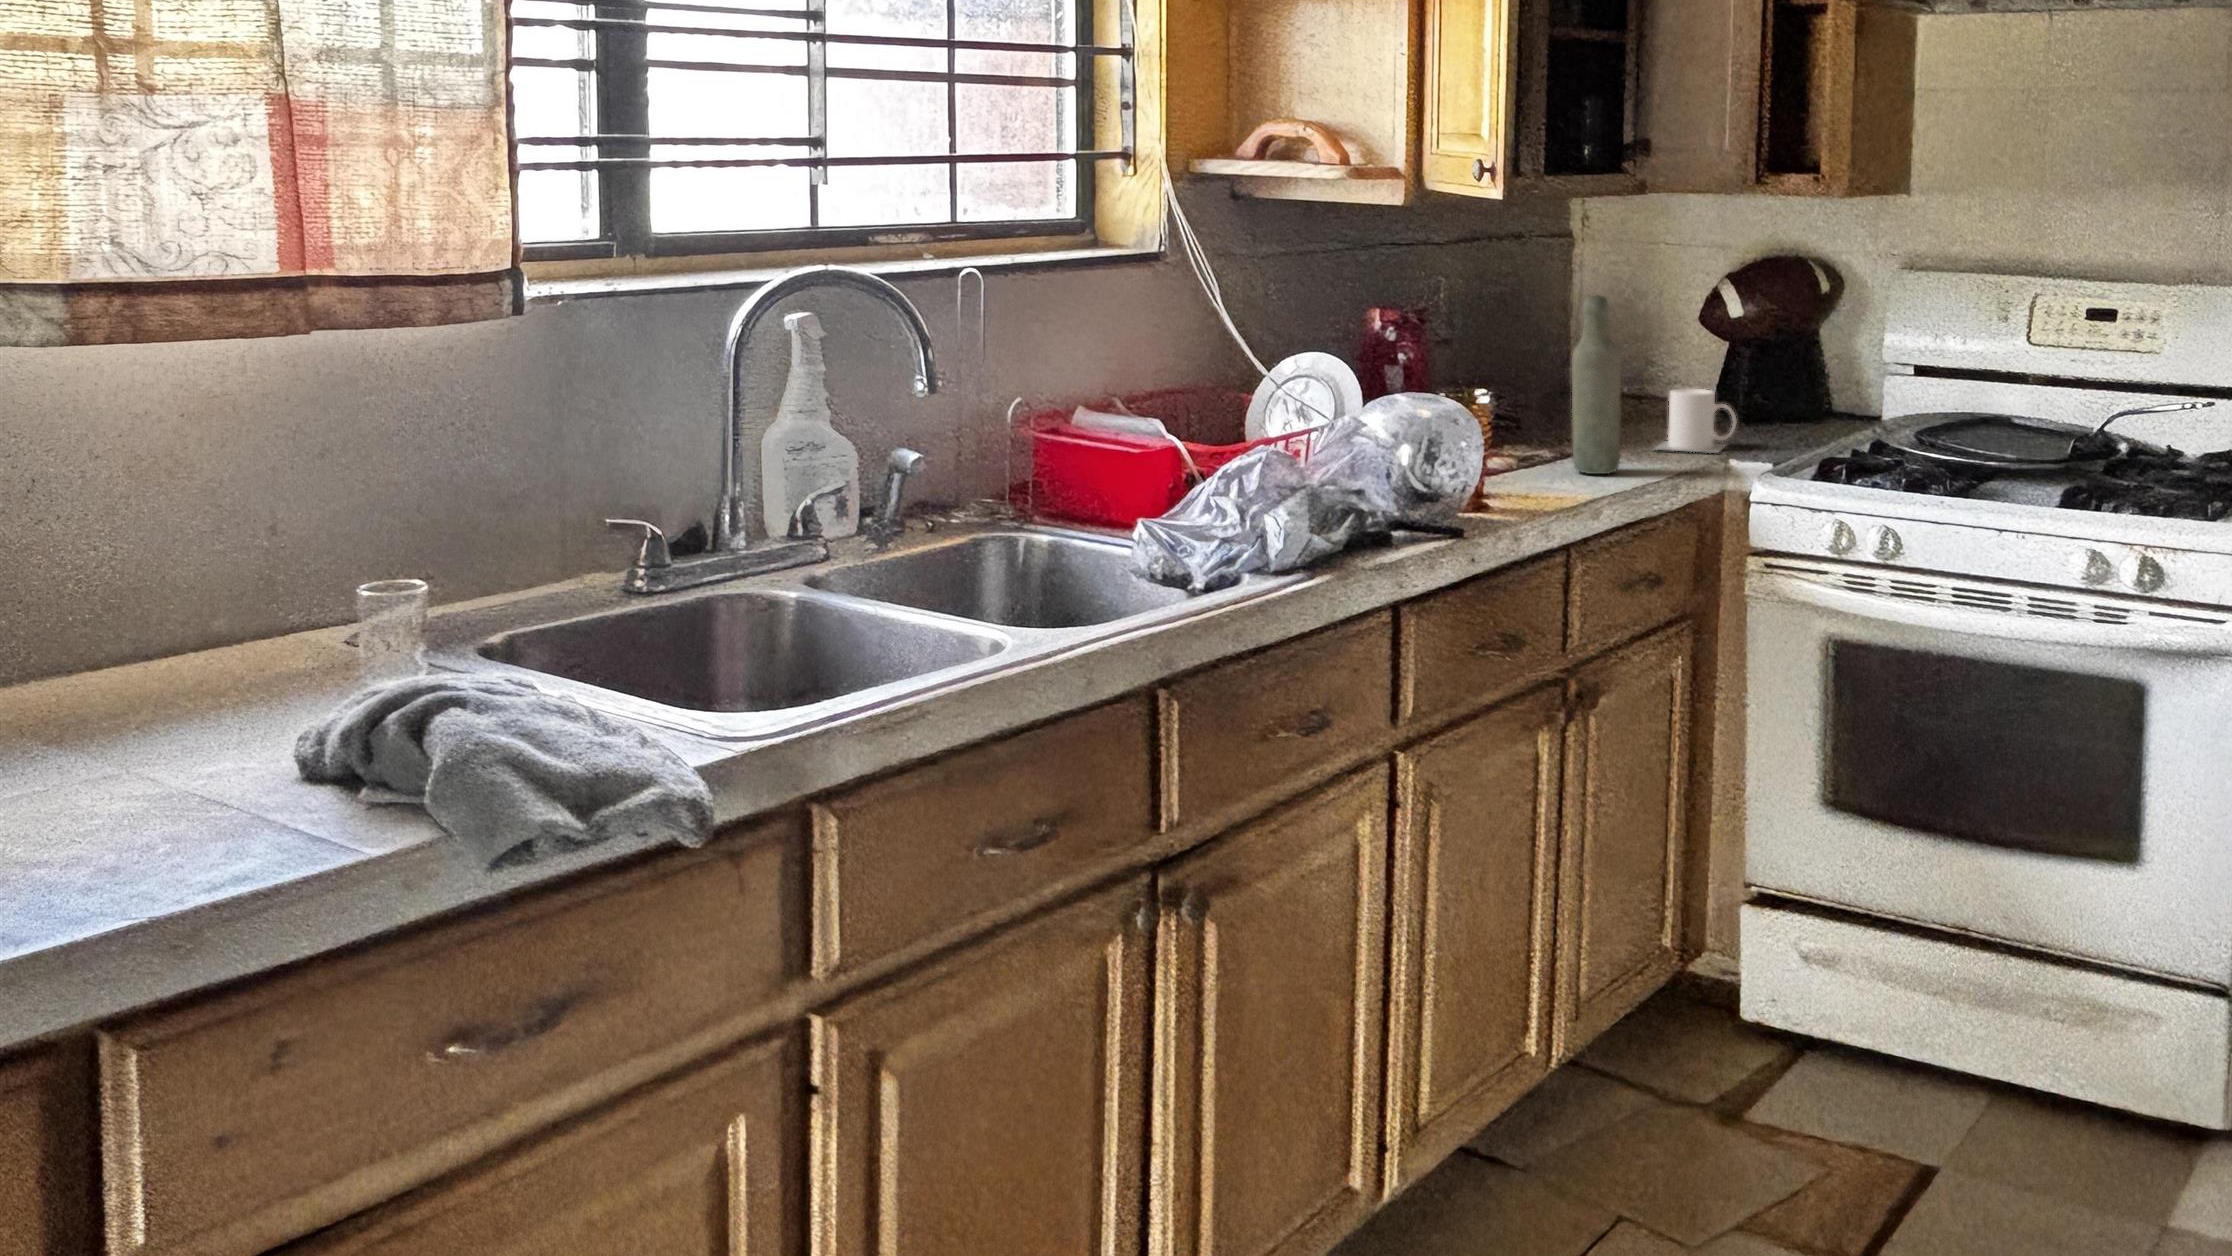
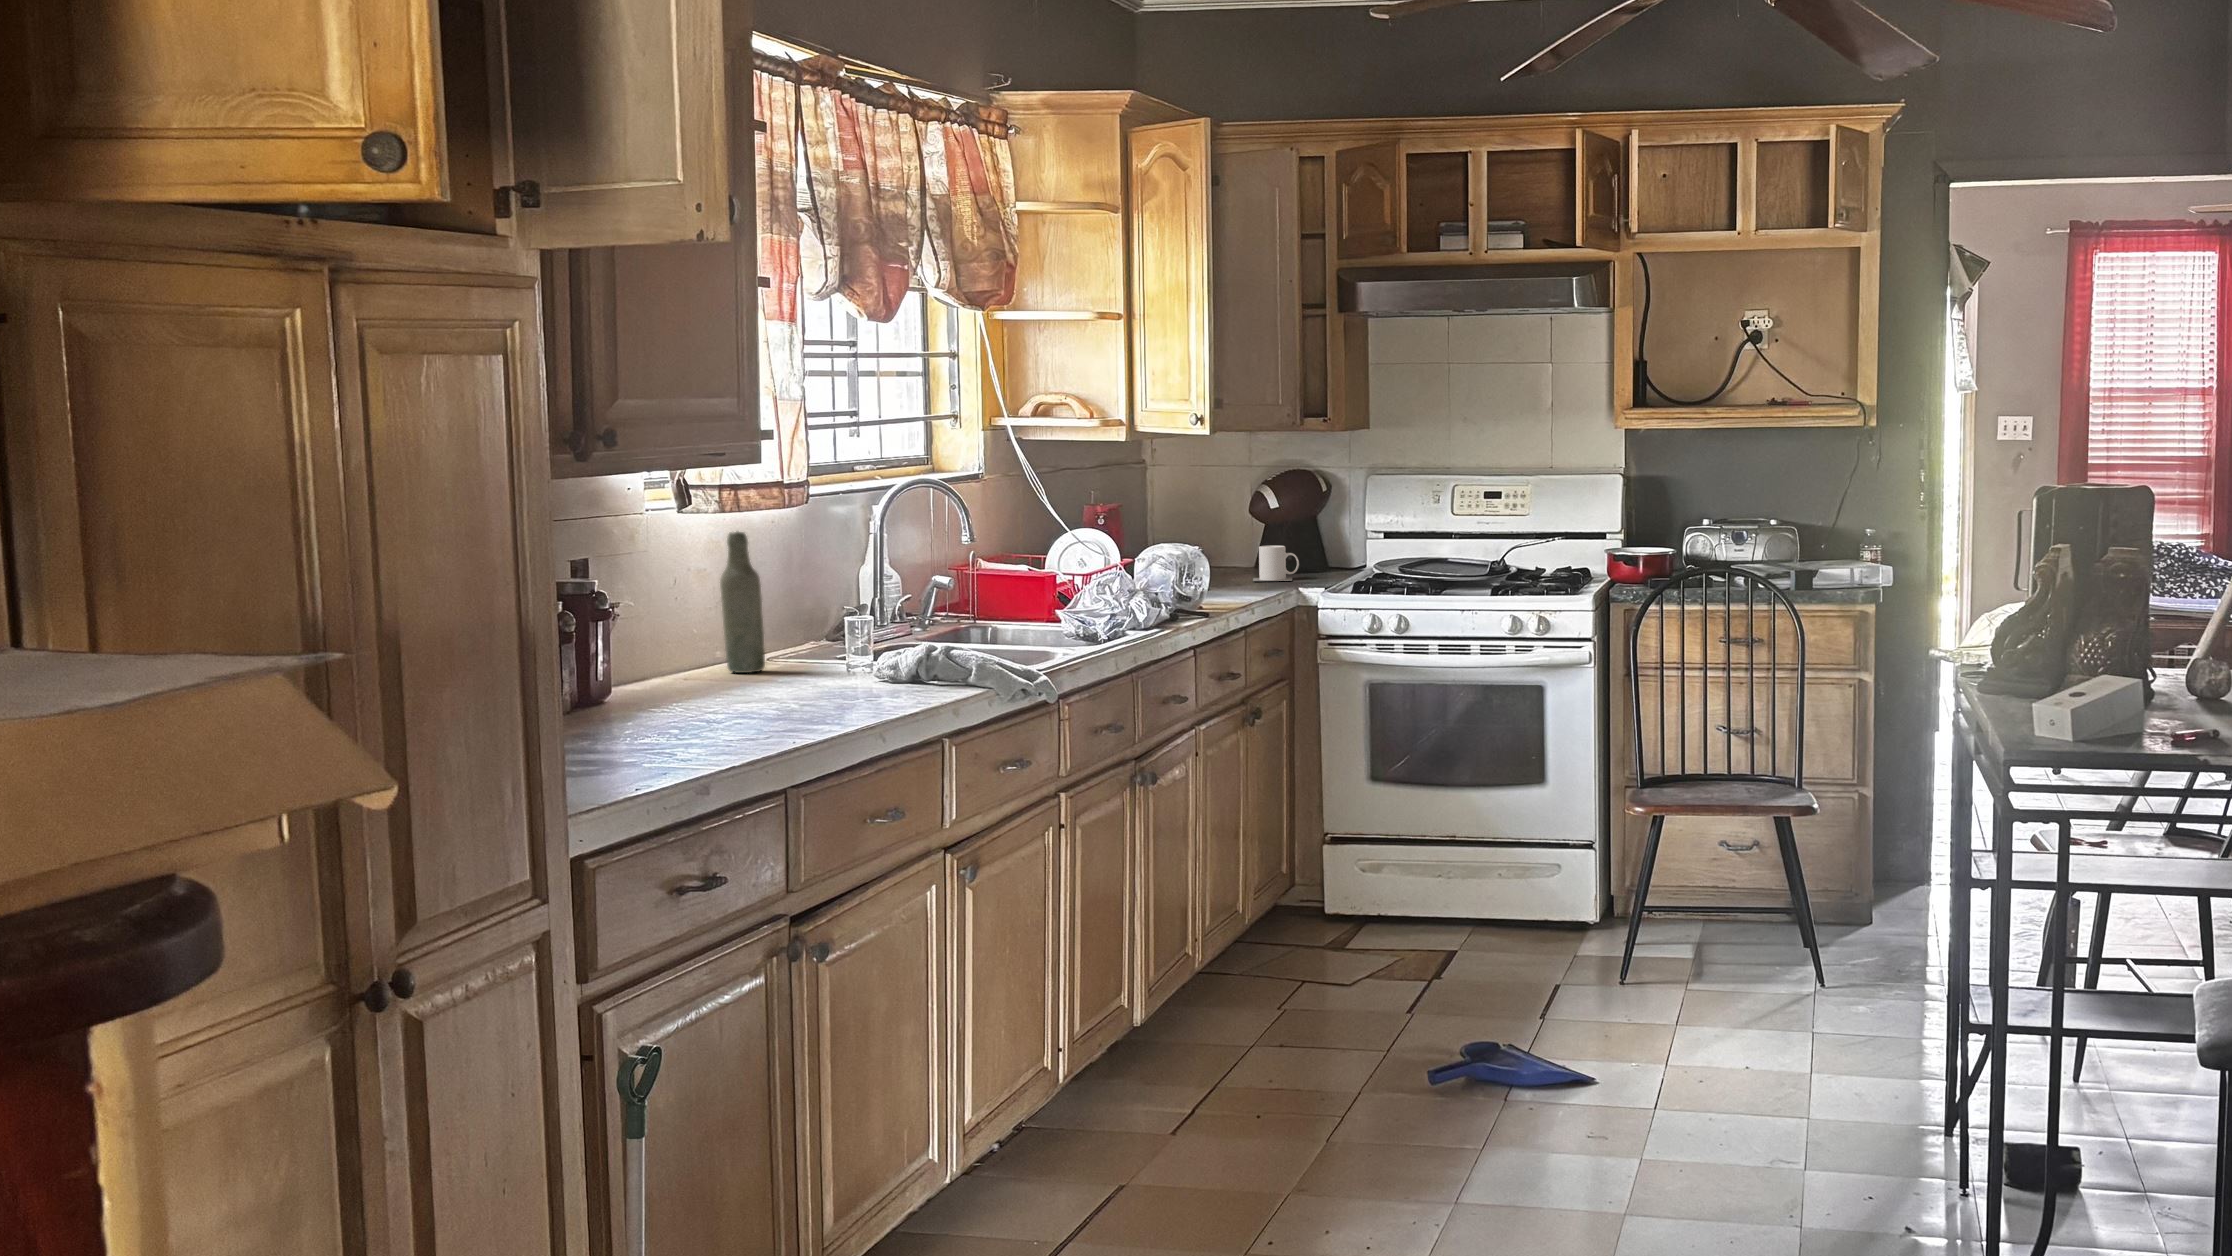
bottle: present [1572,295,1621,474] -> present [720,532,765,673]

